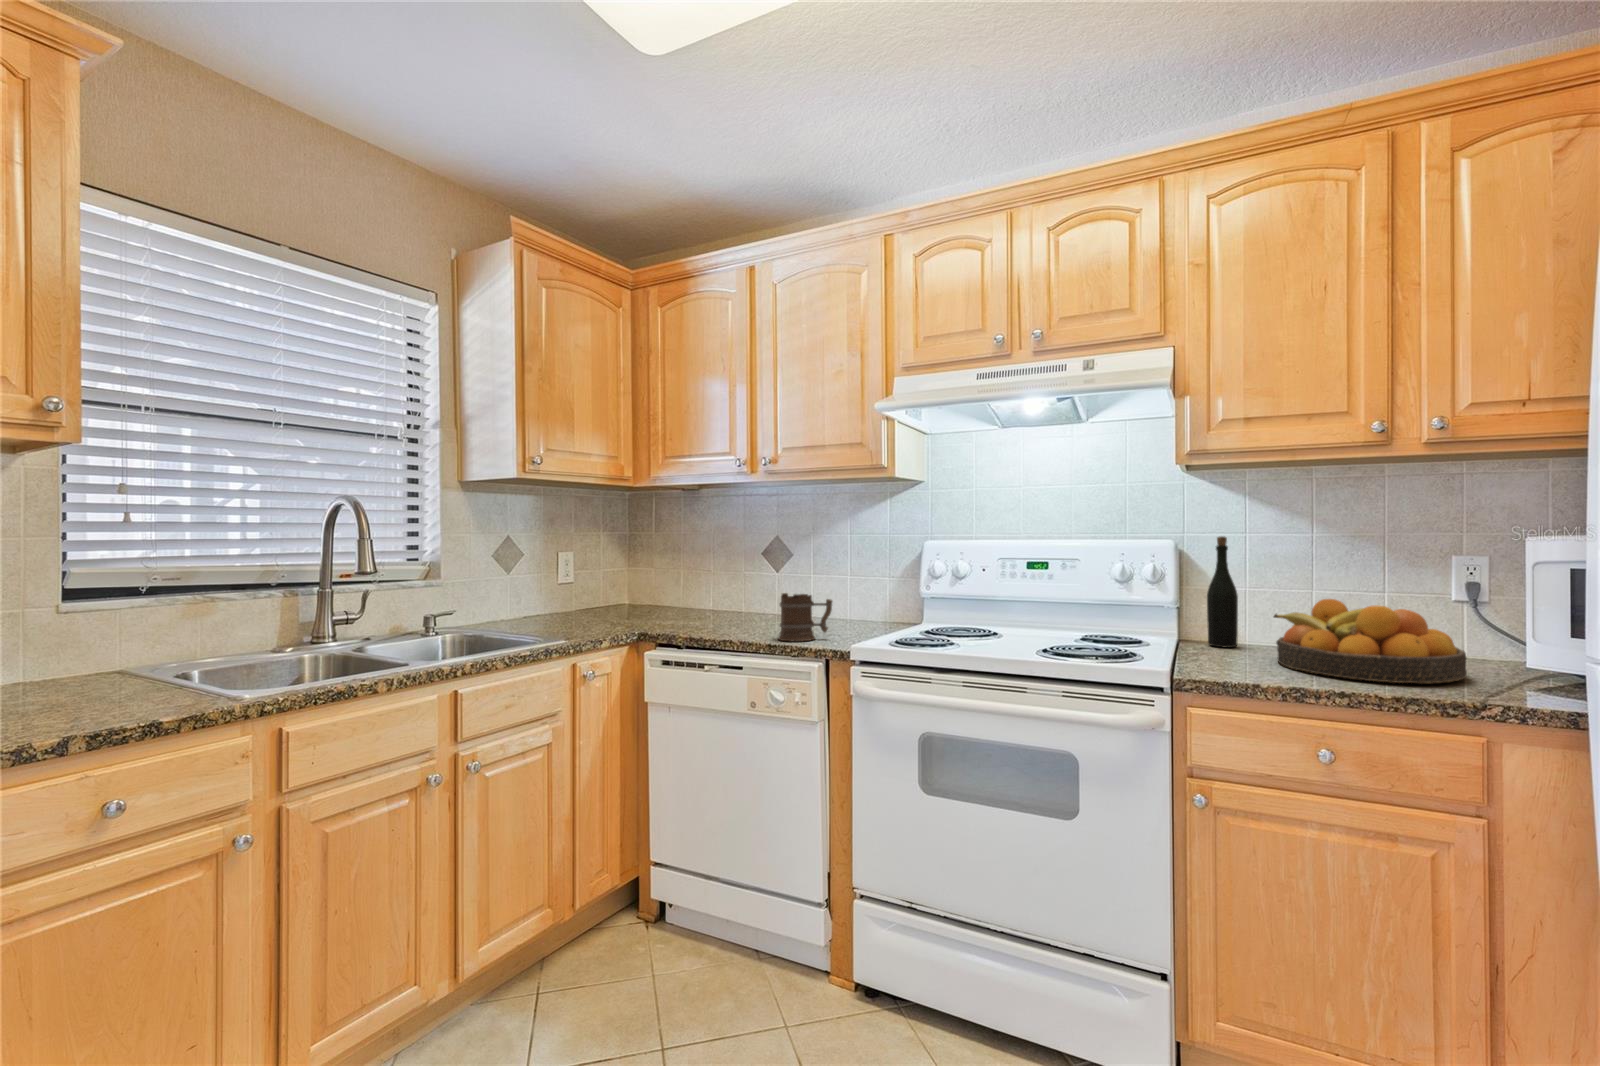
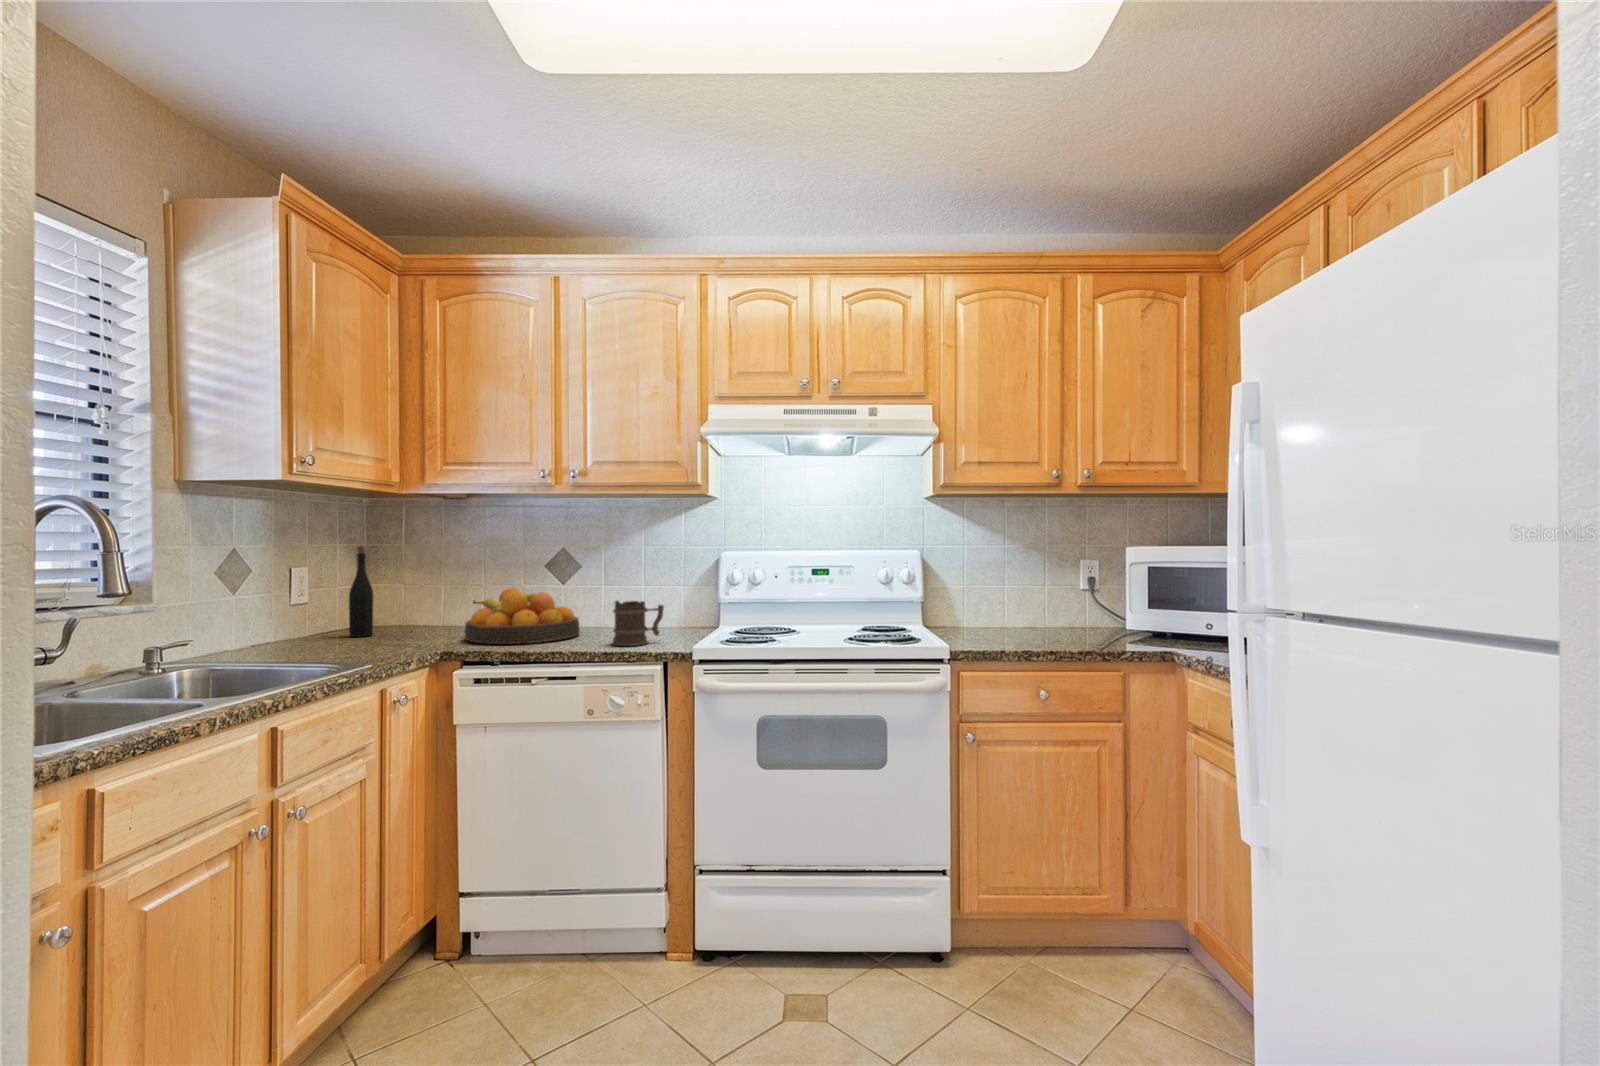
bottle: present [1207,536,1238,647] -> present [349,546,373,637]
fruit bowl: present [1274,599,1467,684] -> present [465,588,580,644]

